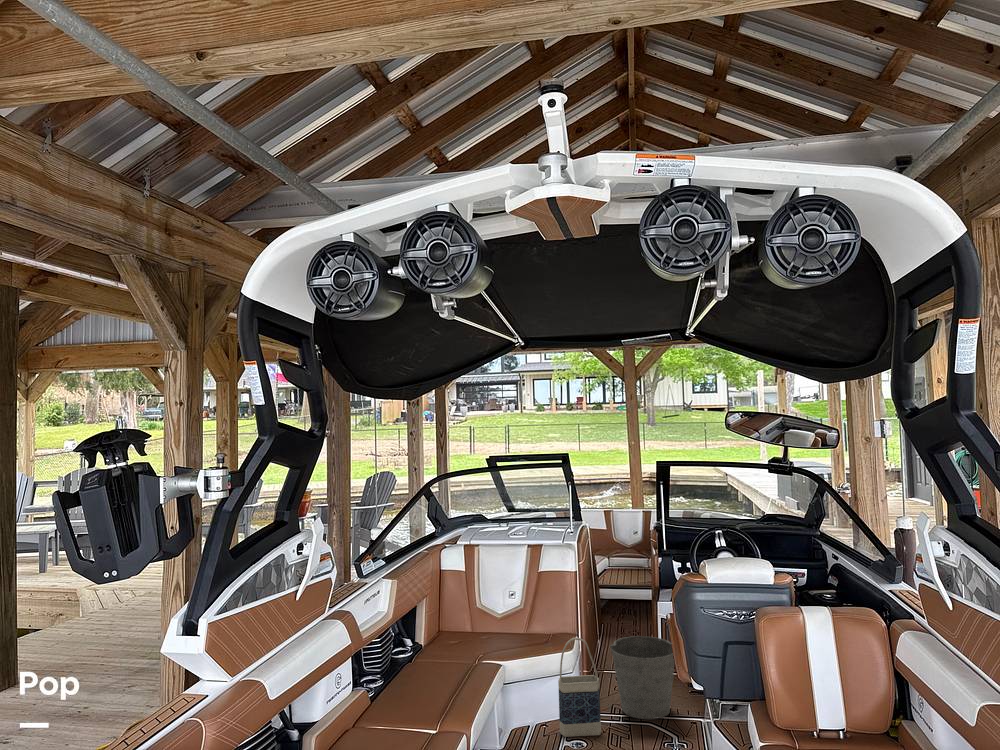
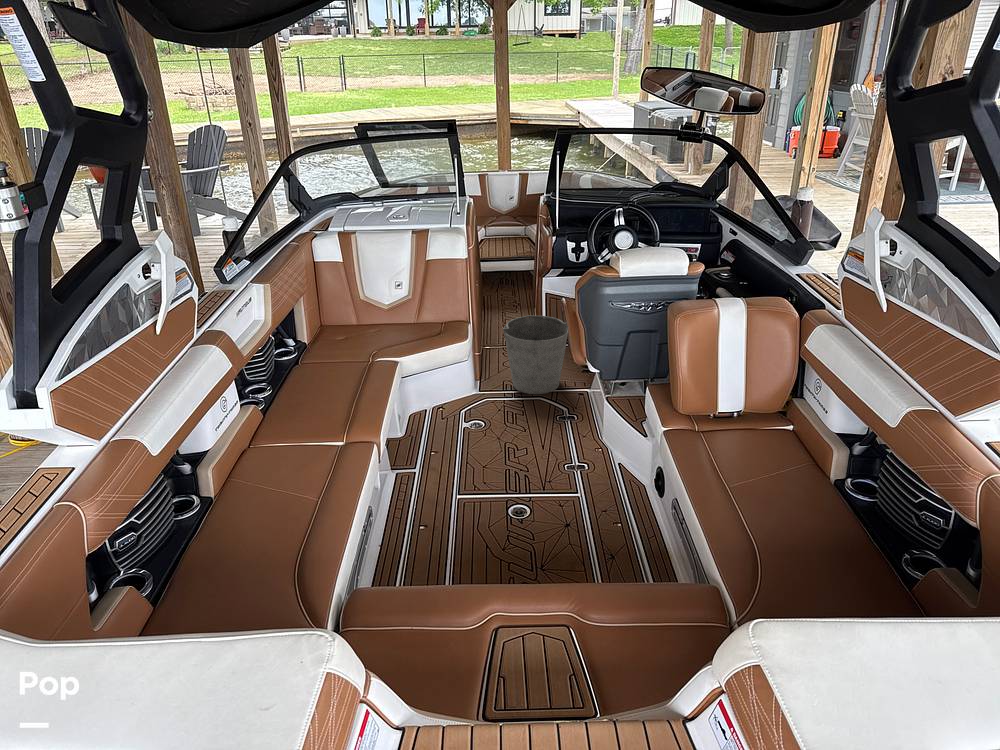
bag: present [558,638,601,737] -> none [455,328,497,419]

